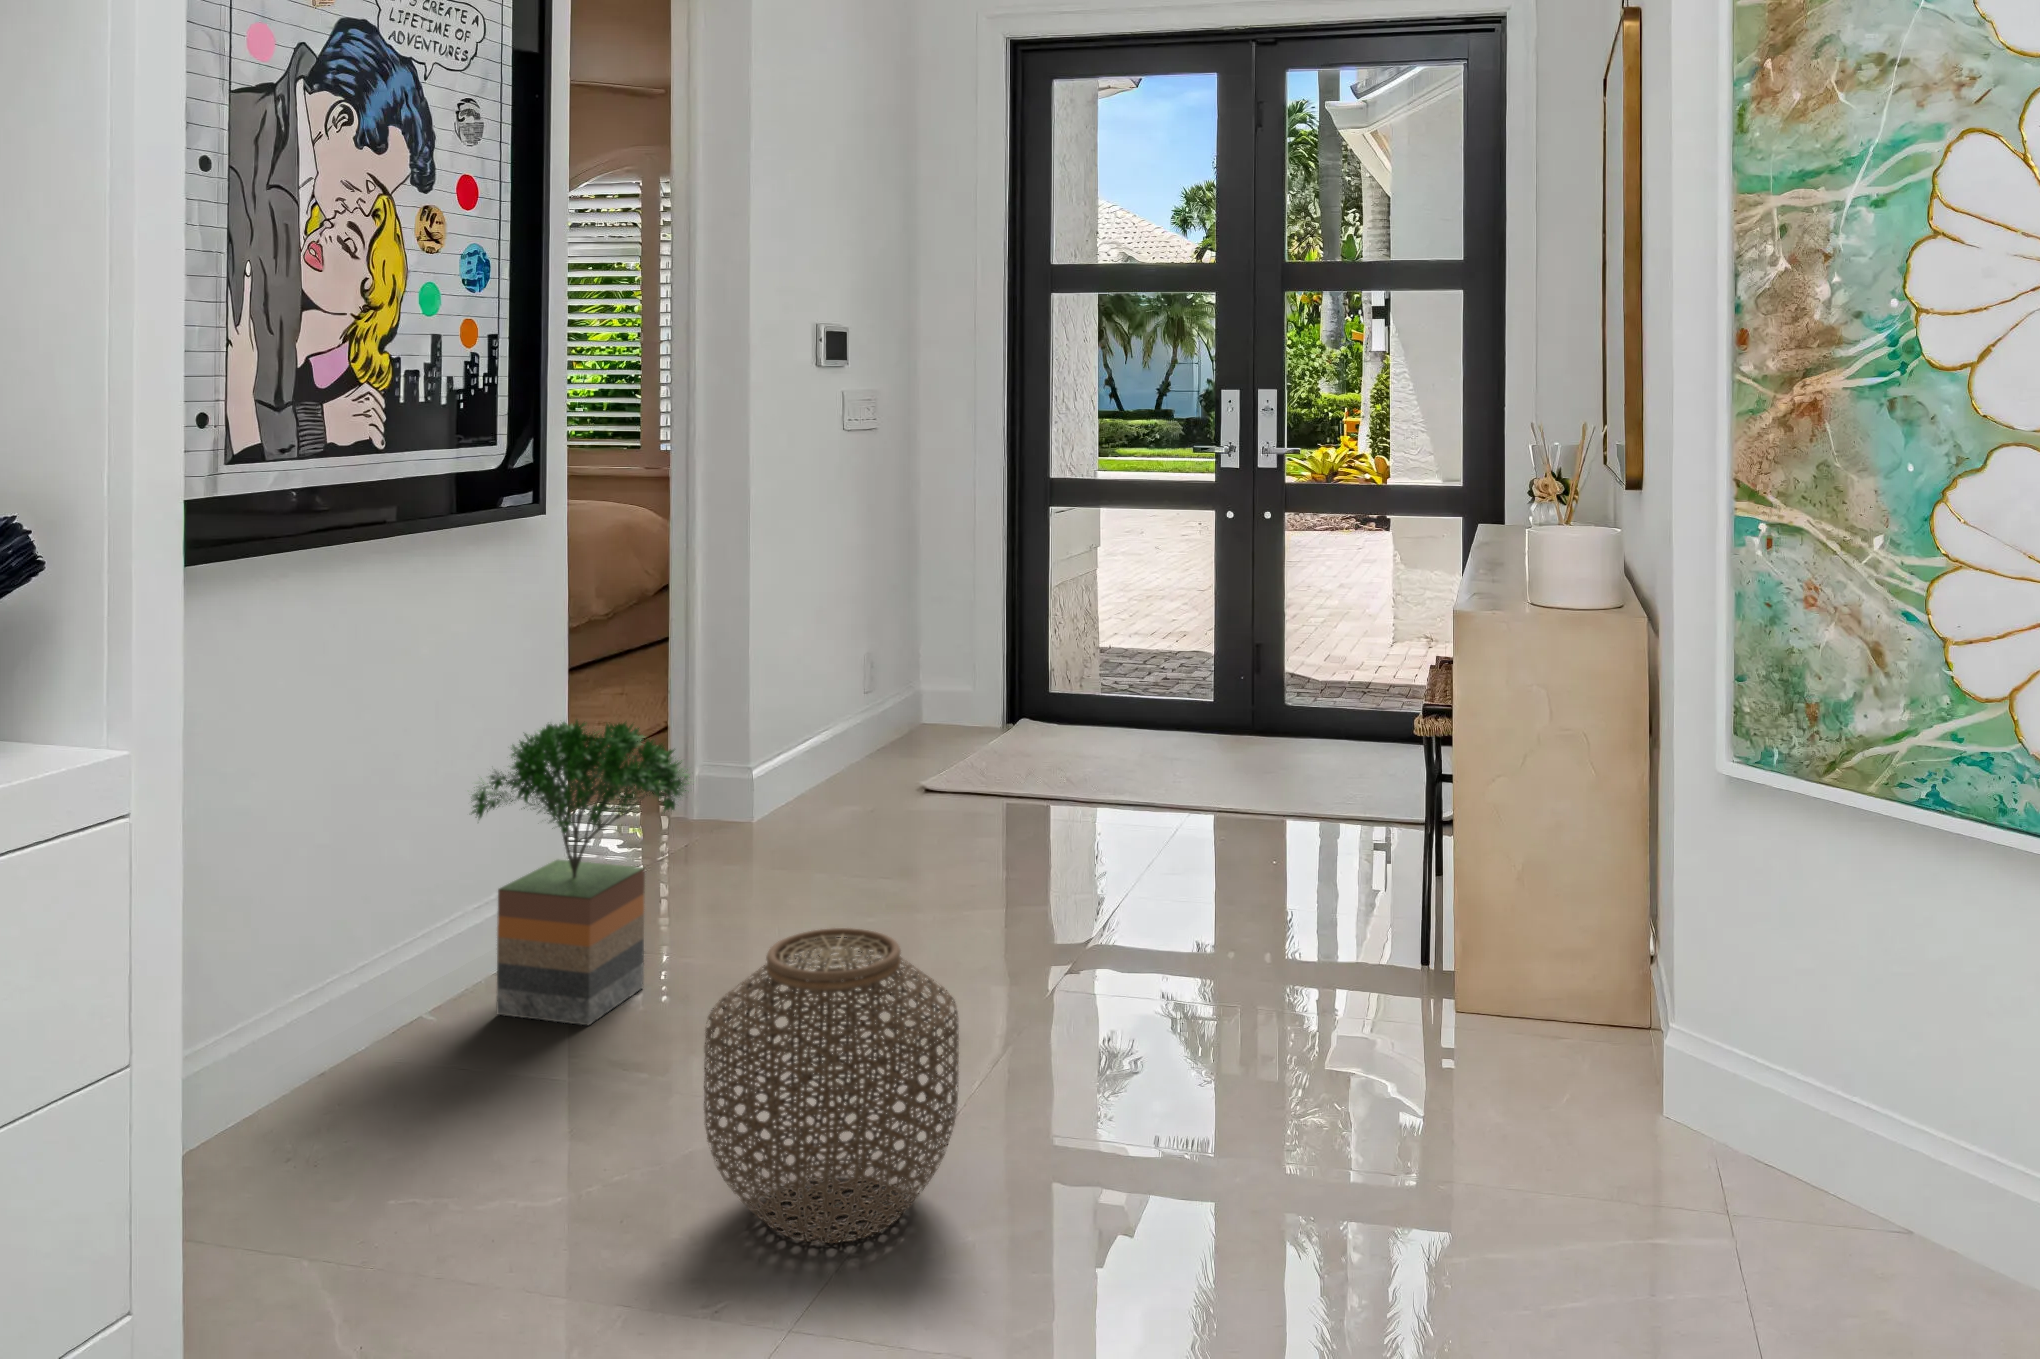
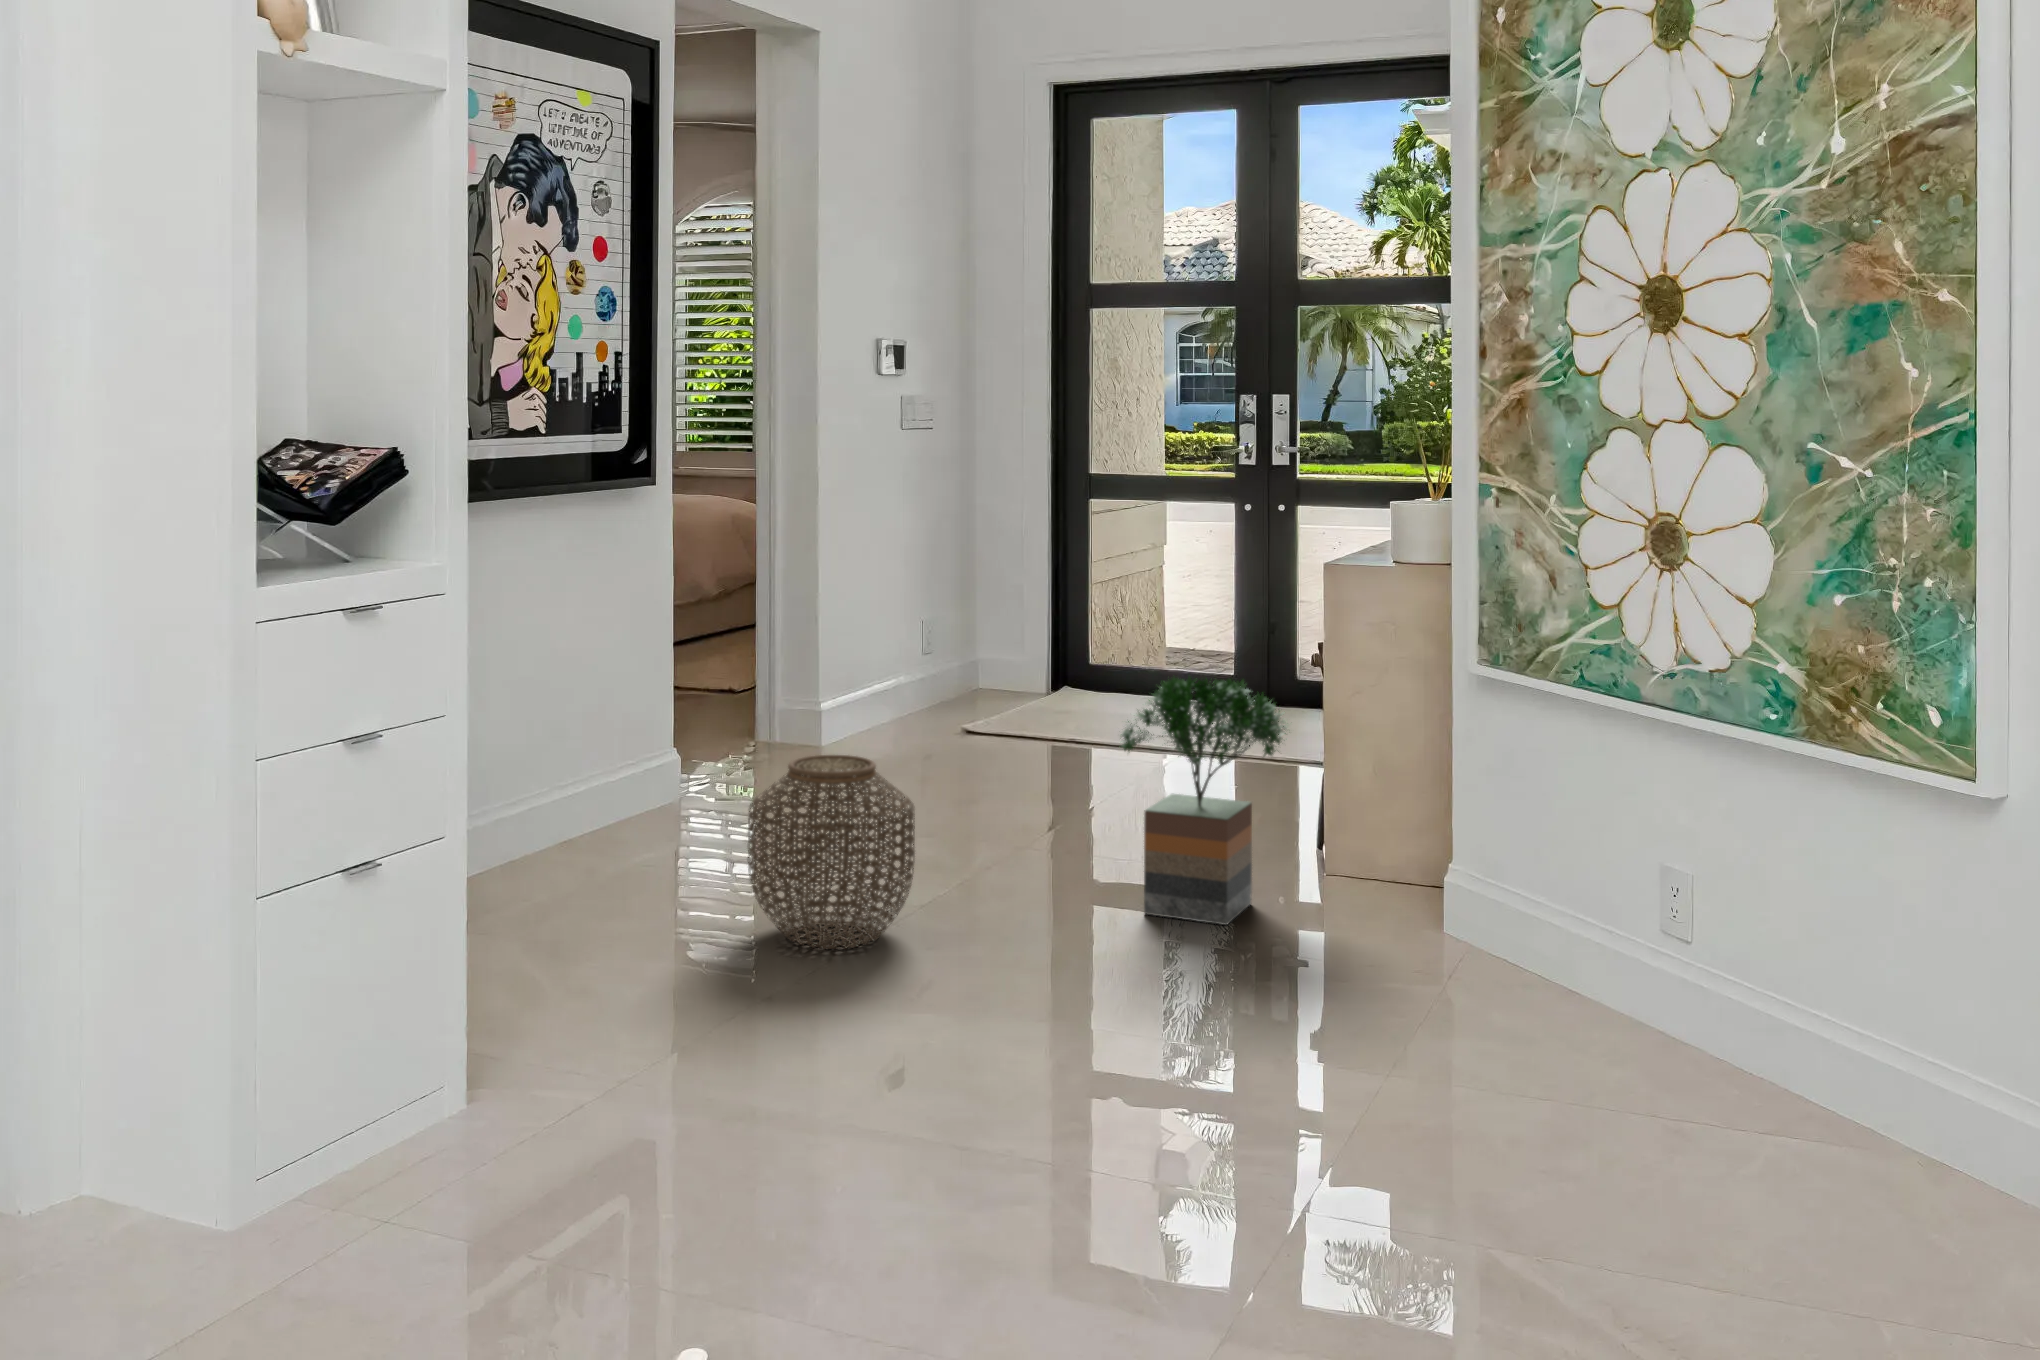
potted tree: present [472,720,690,1025] -> present [1120,676,1287,925]

